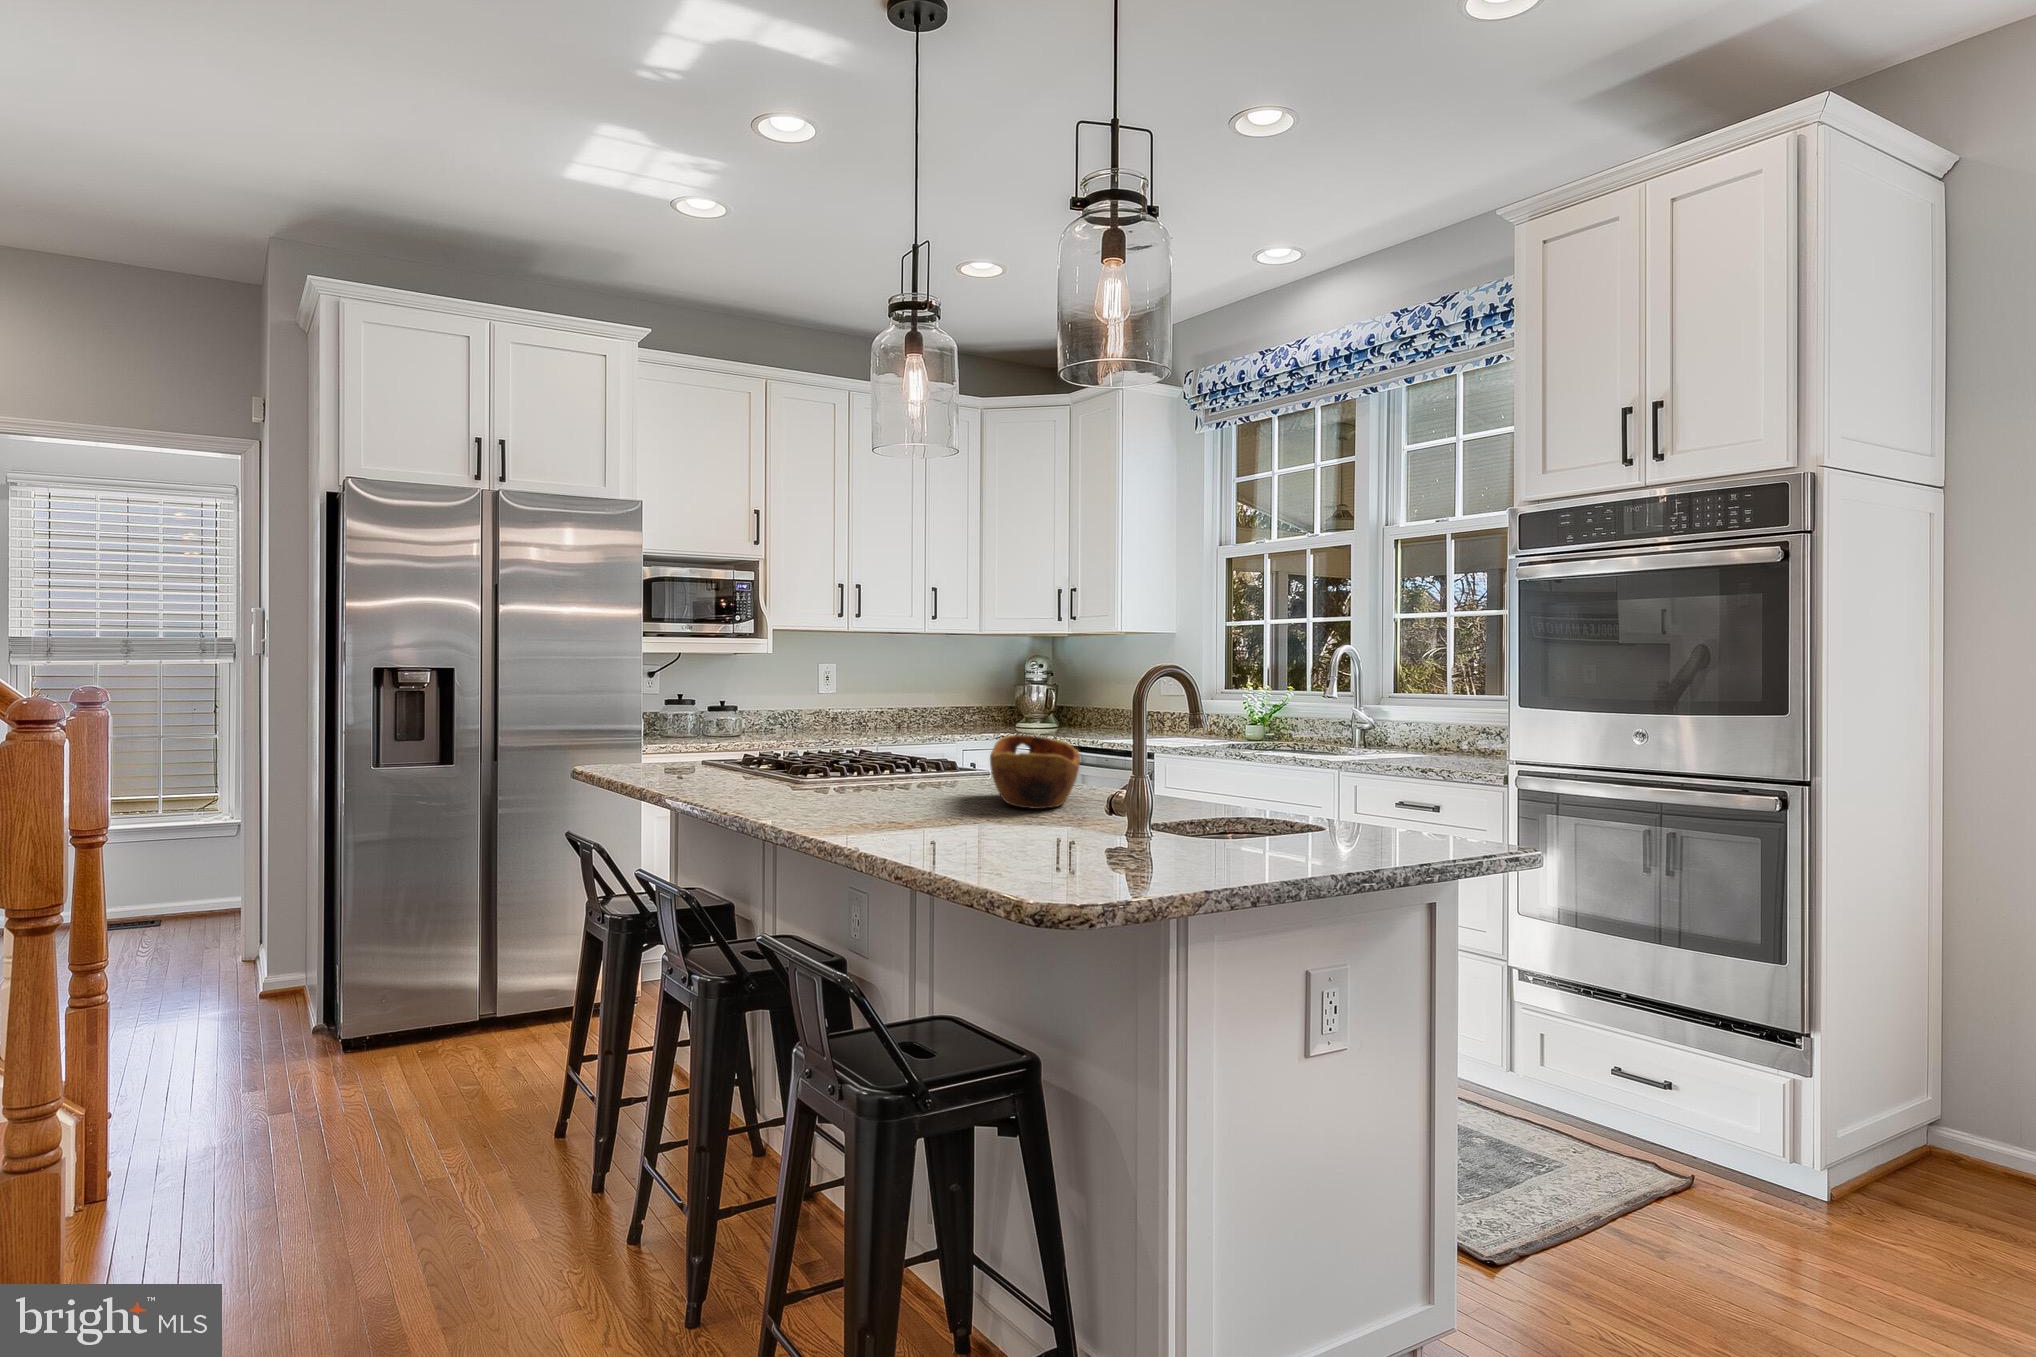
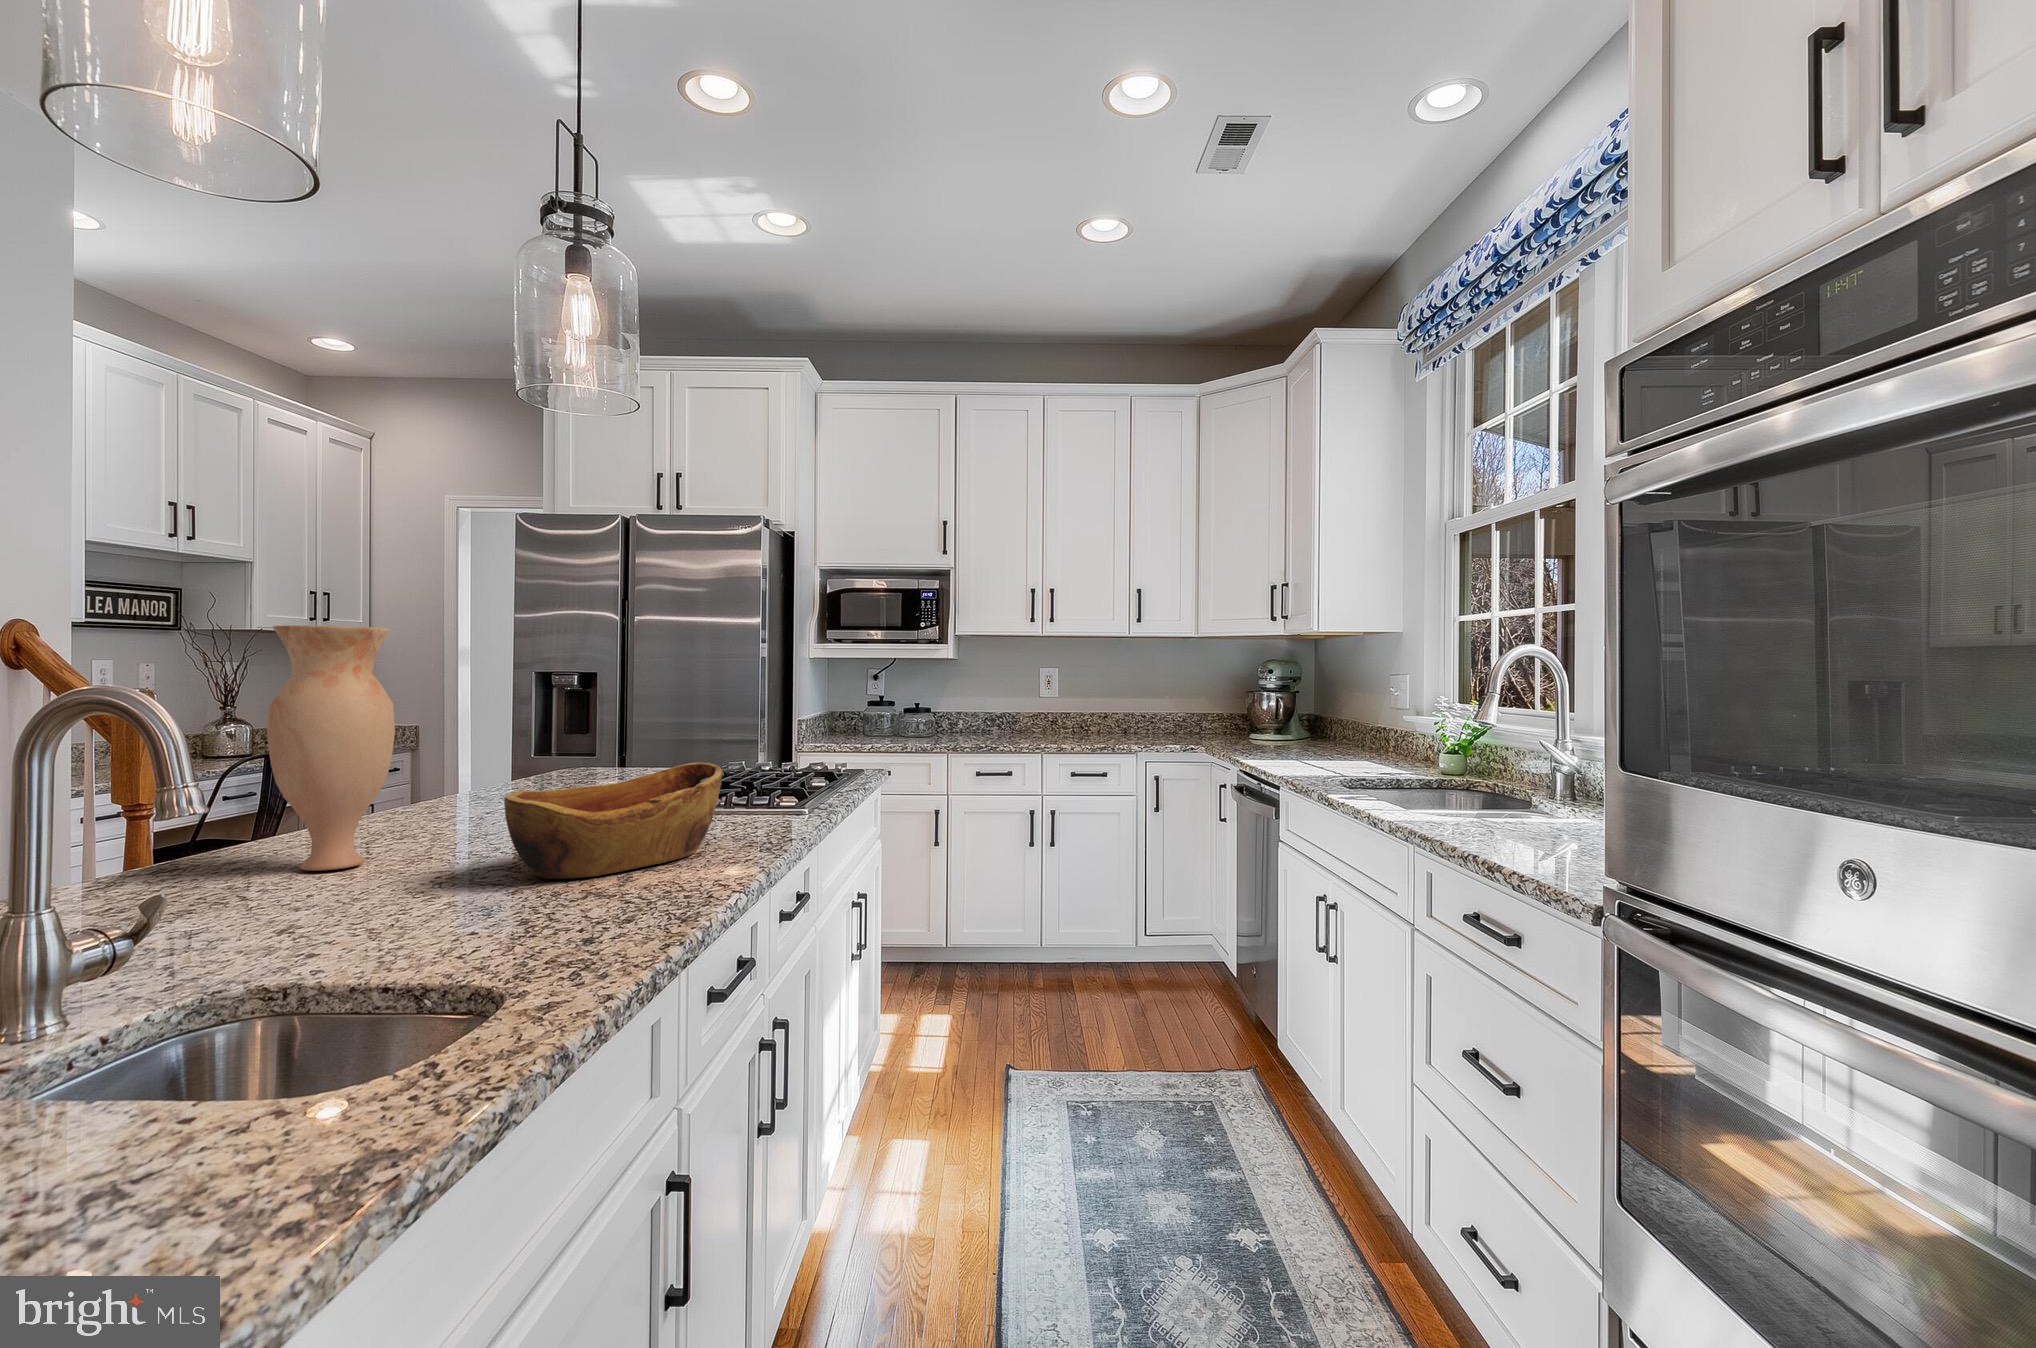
vase: none [822,637,899,820] -> present [267,626,395,871]

